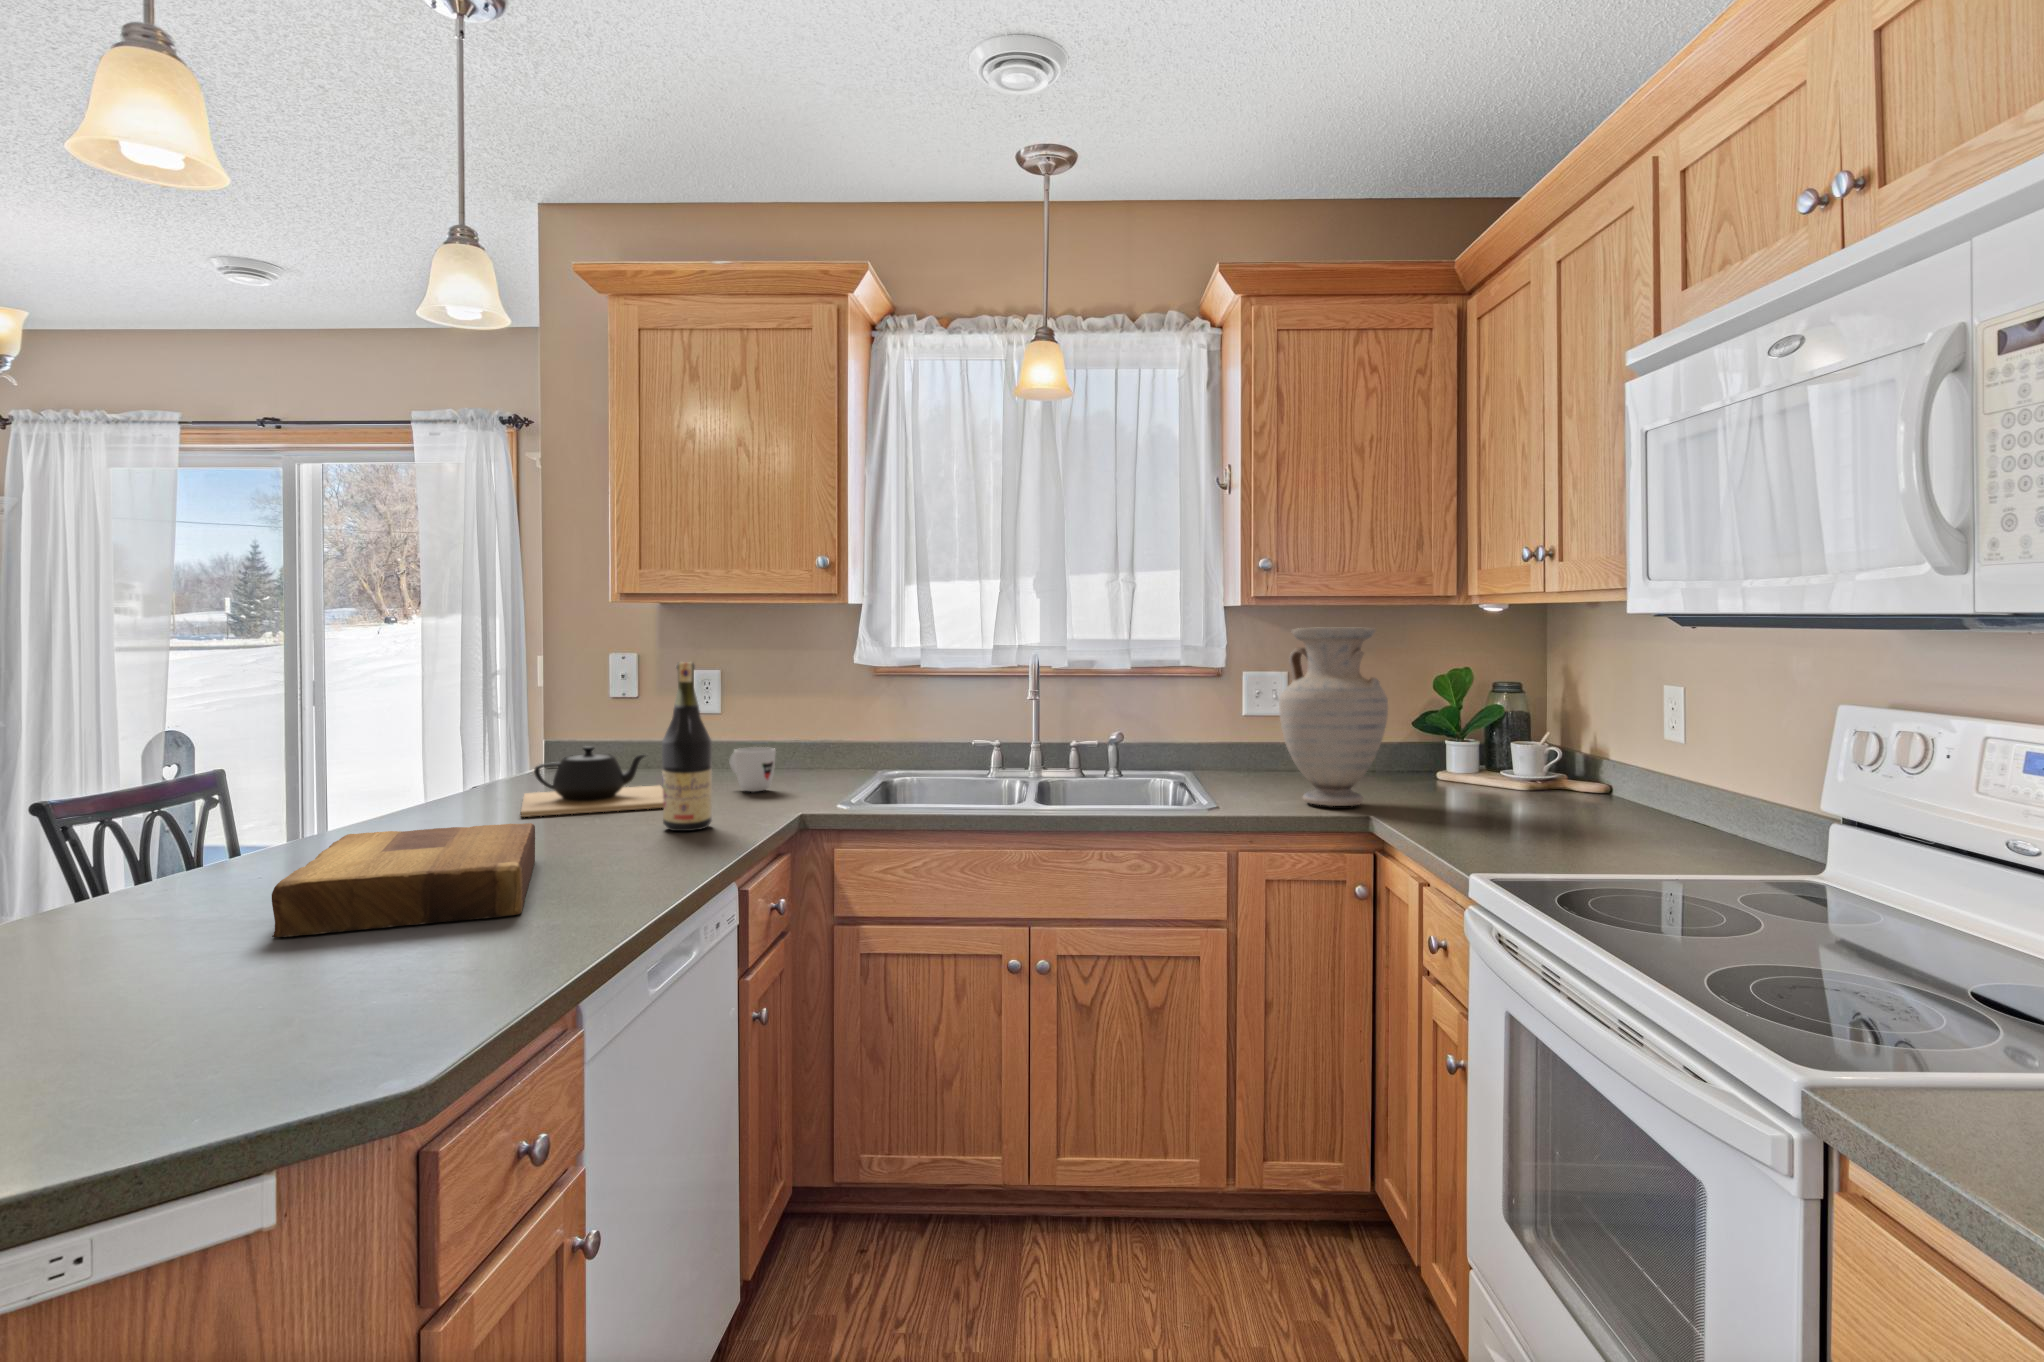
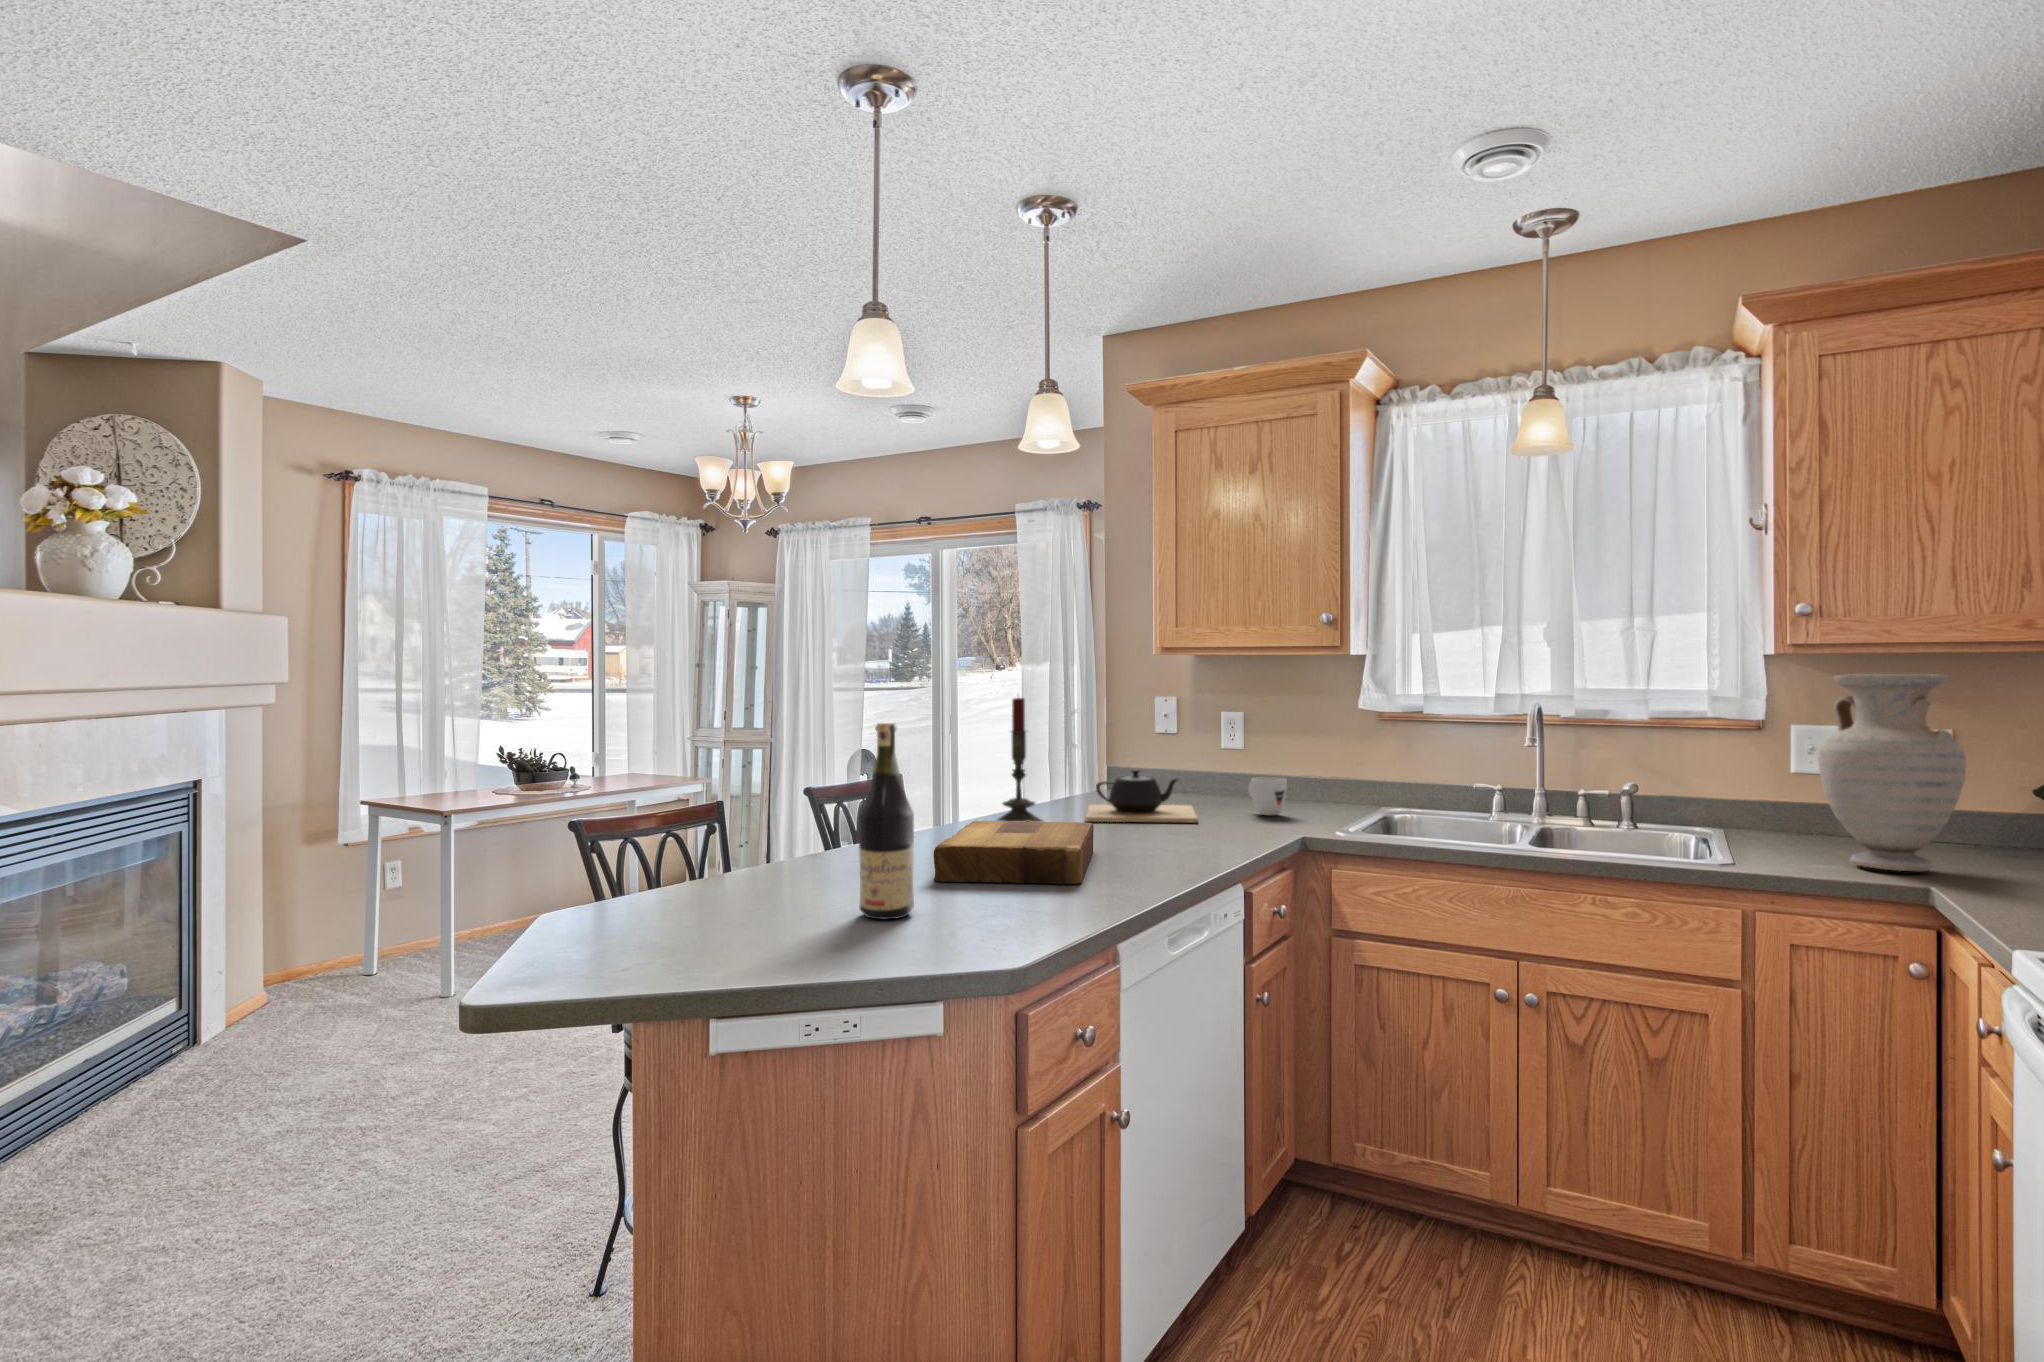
candle: none [380,653,462,841] -> present [997,698,1043,822]
wine bottle: present [662,662,712,831] -> present [859,723,914,919]

